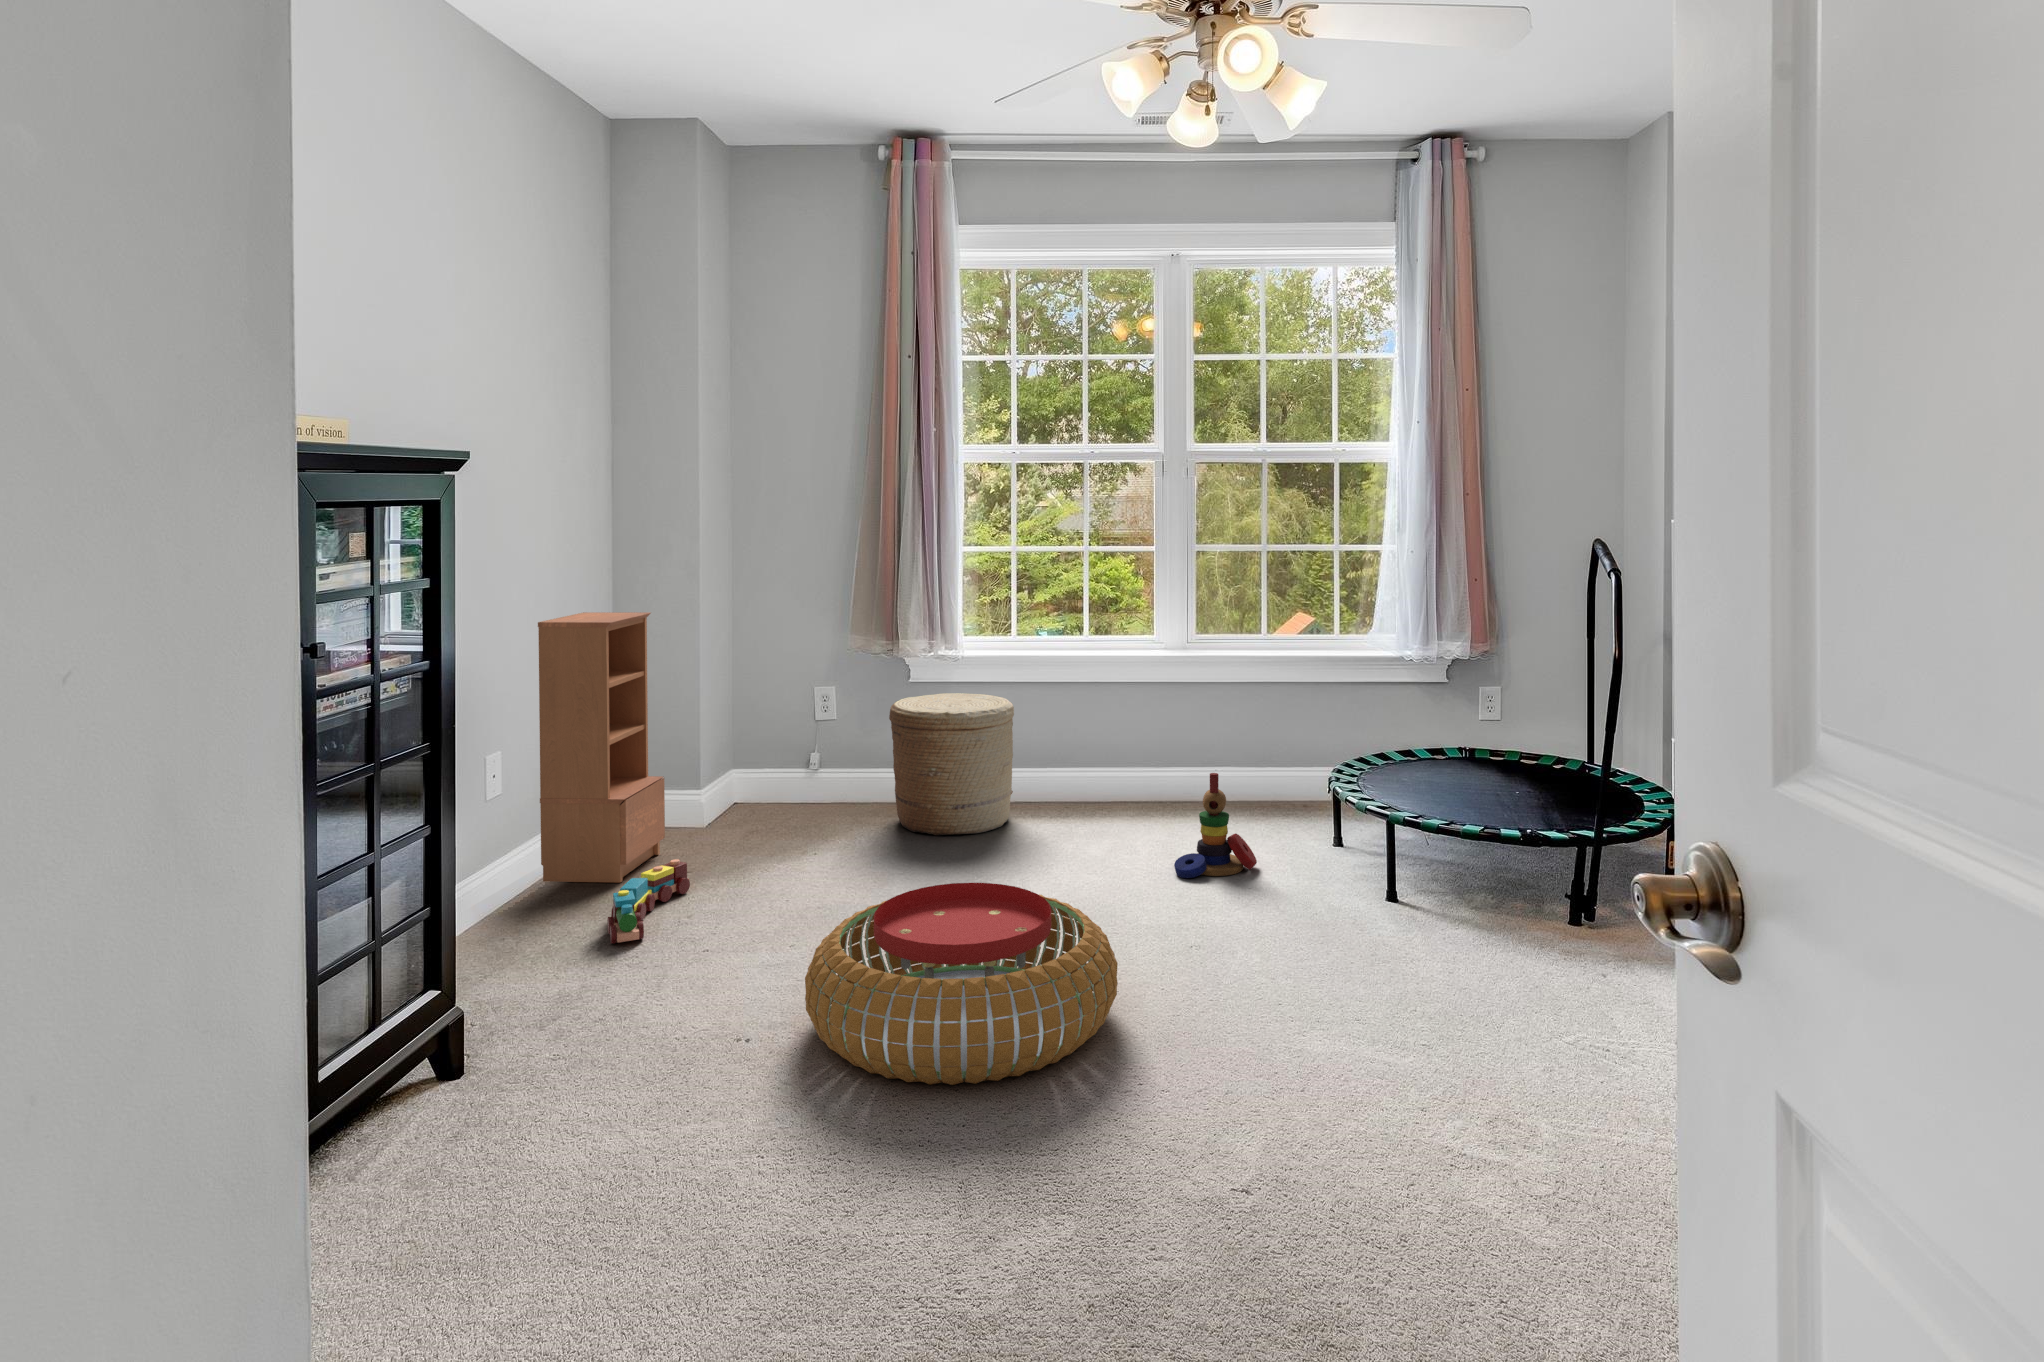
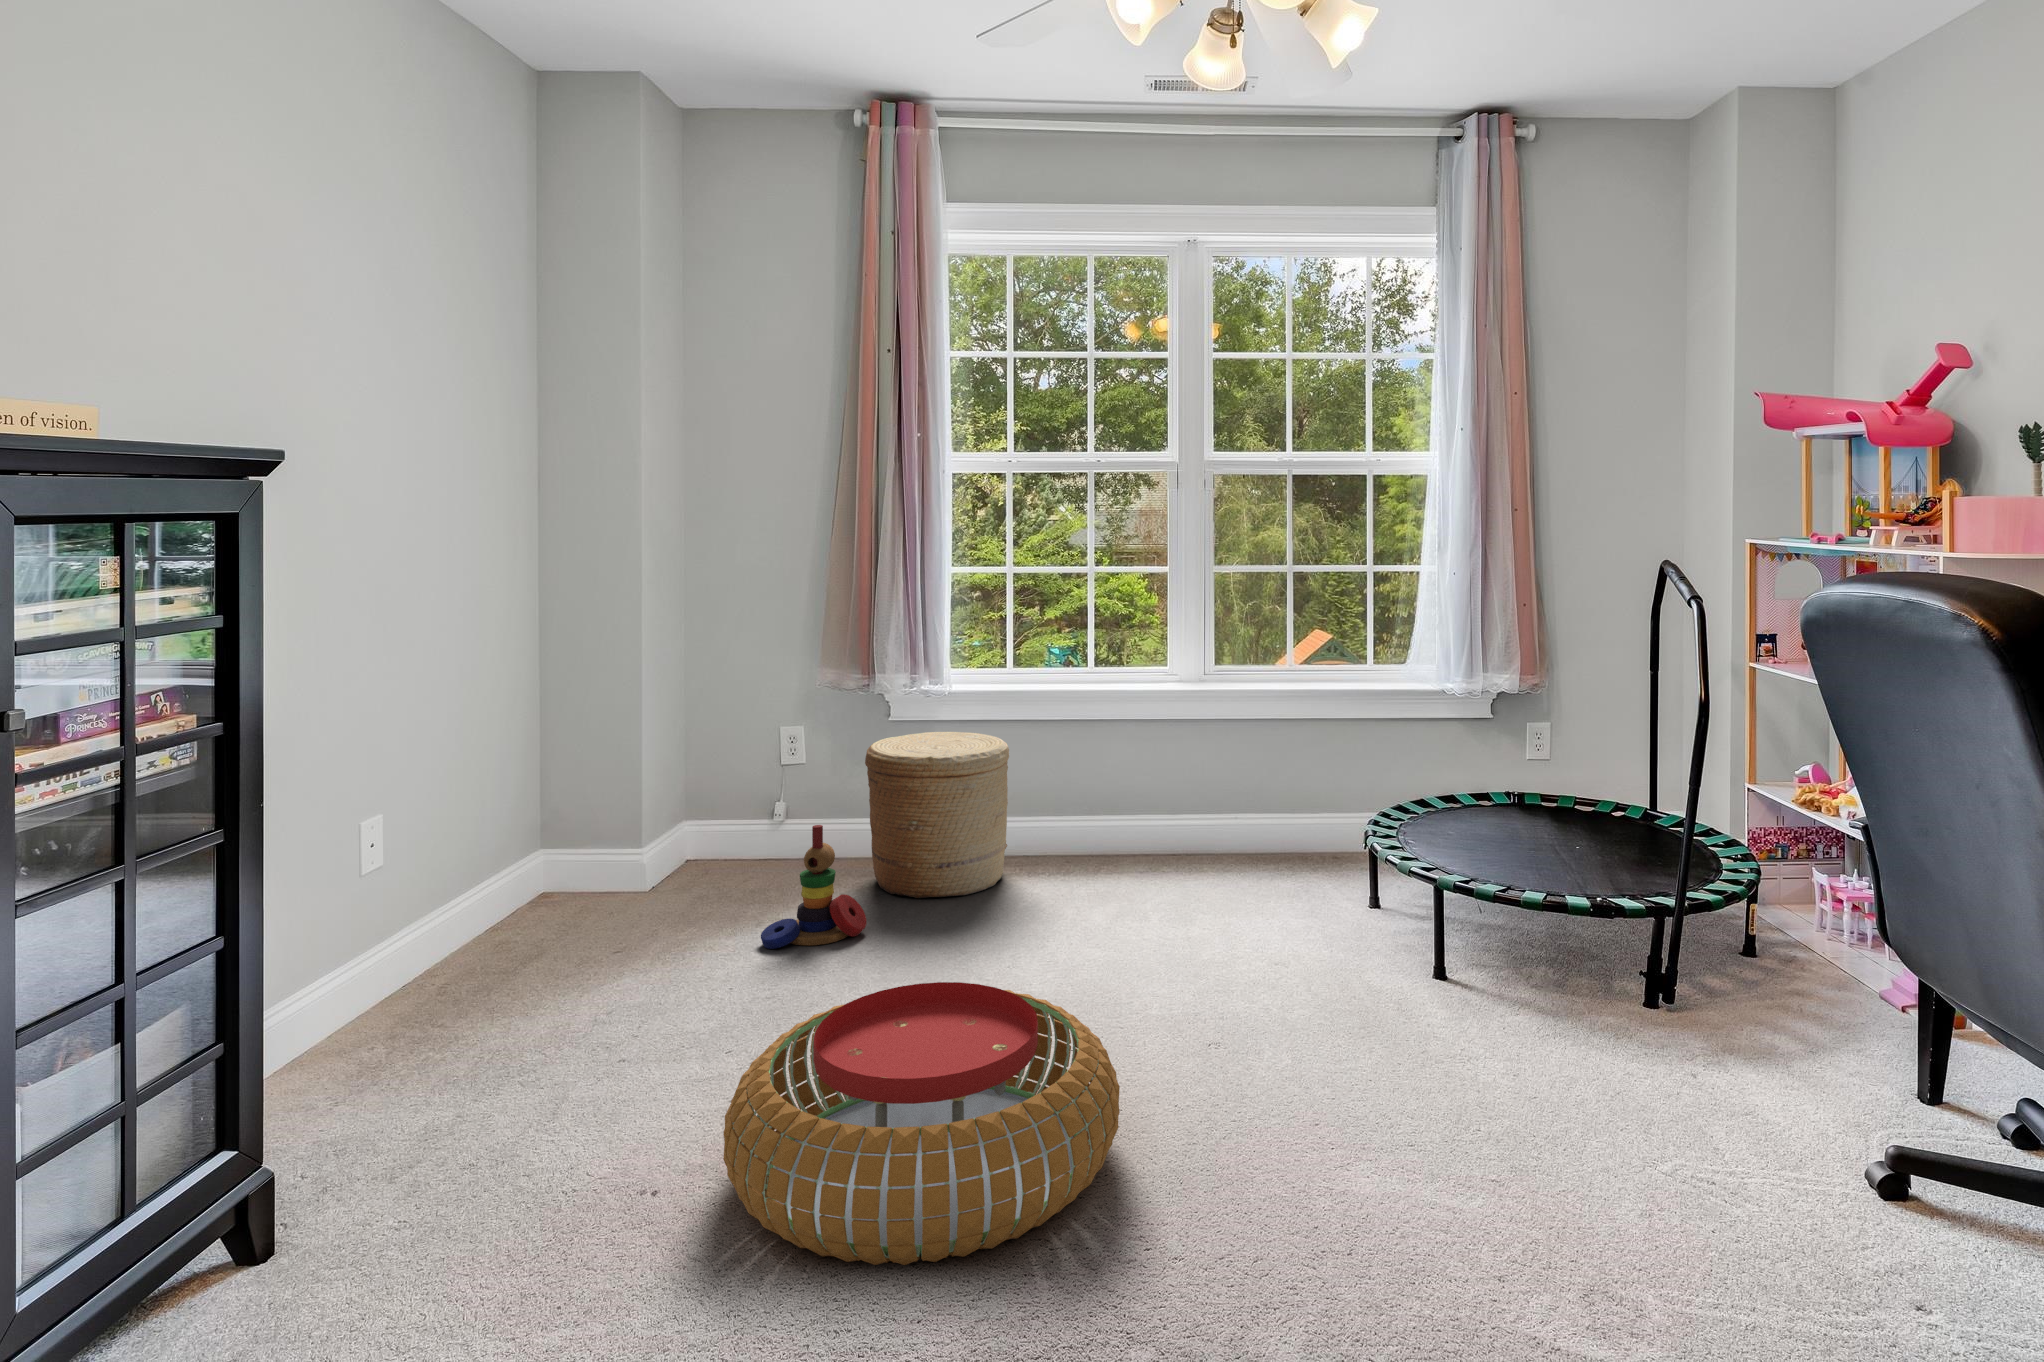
bookcase: present [538,612,665,883] -> none [435,644,595,967]
stacking toy: present [1174,773,1257,878] -> present [761,825,867,949]
toy train: present [608,859,690,944] -> none [503,940,615,1055]

